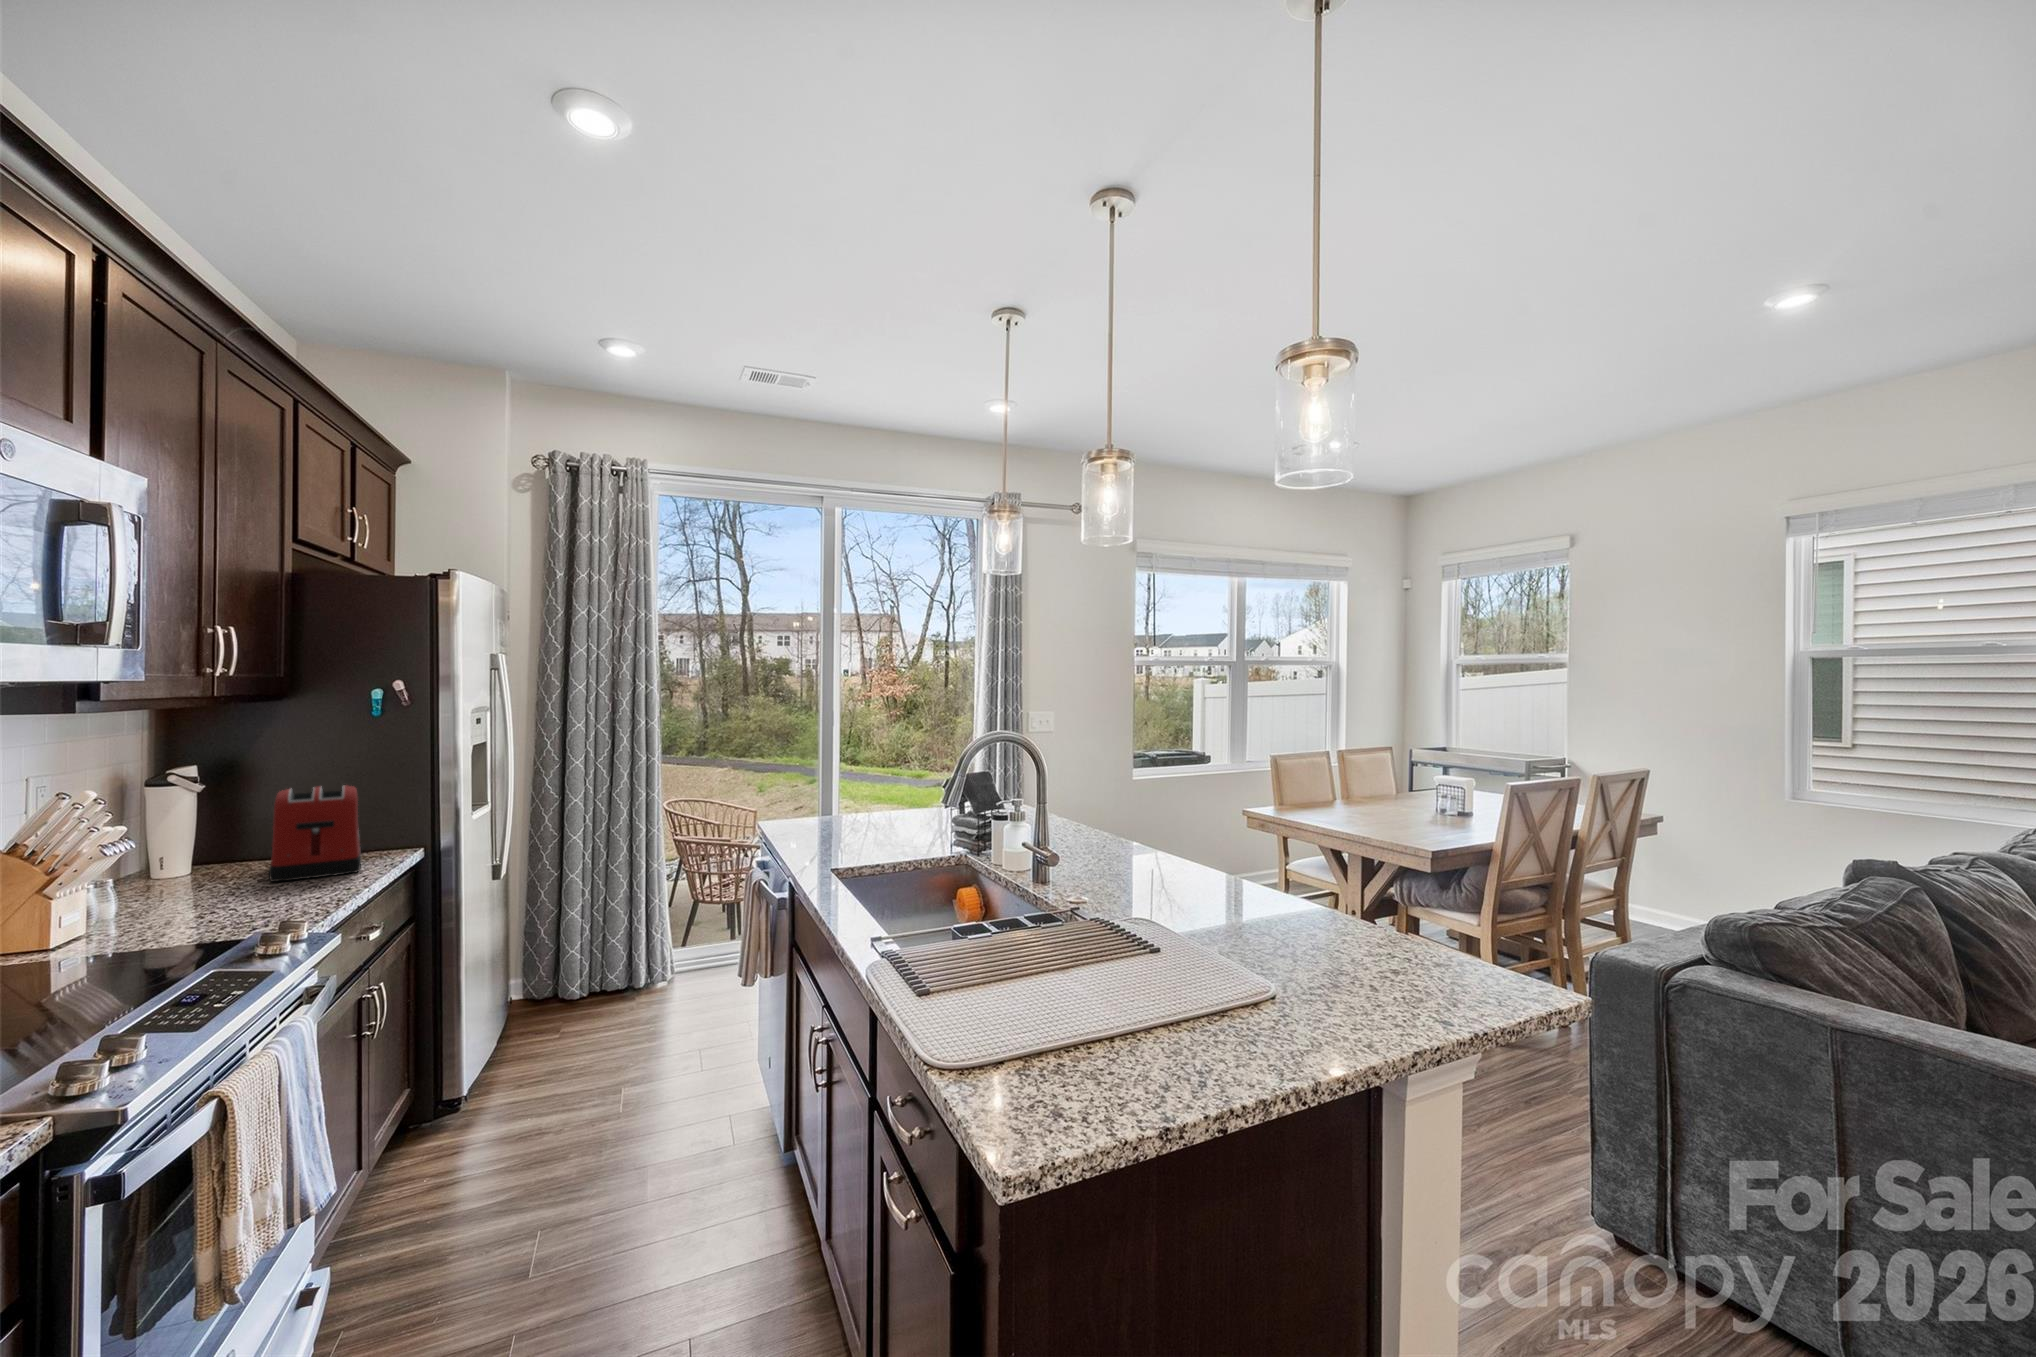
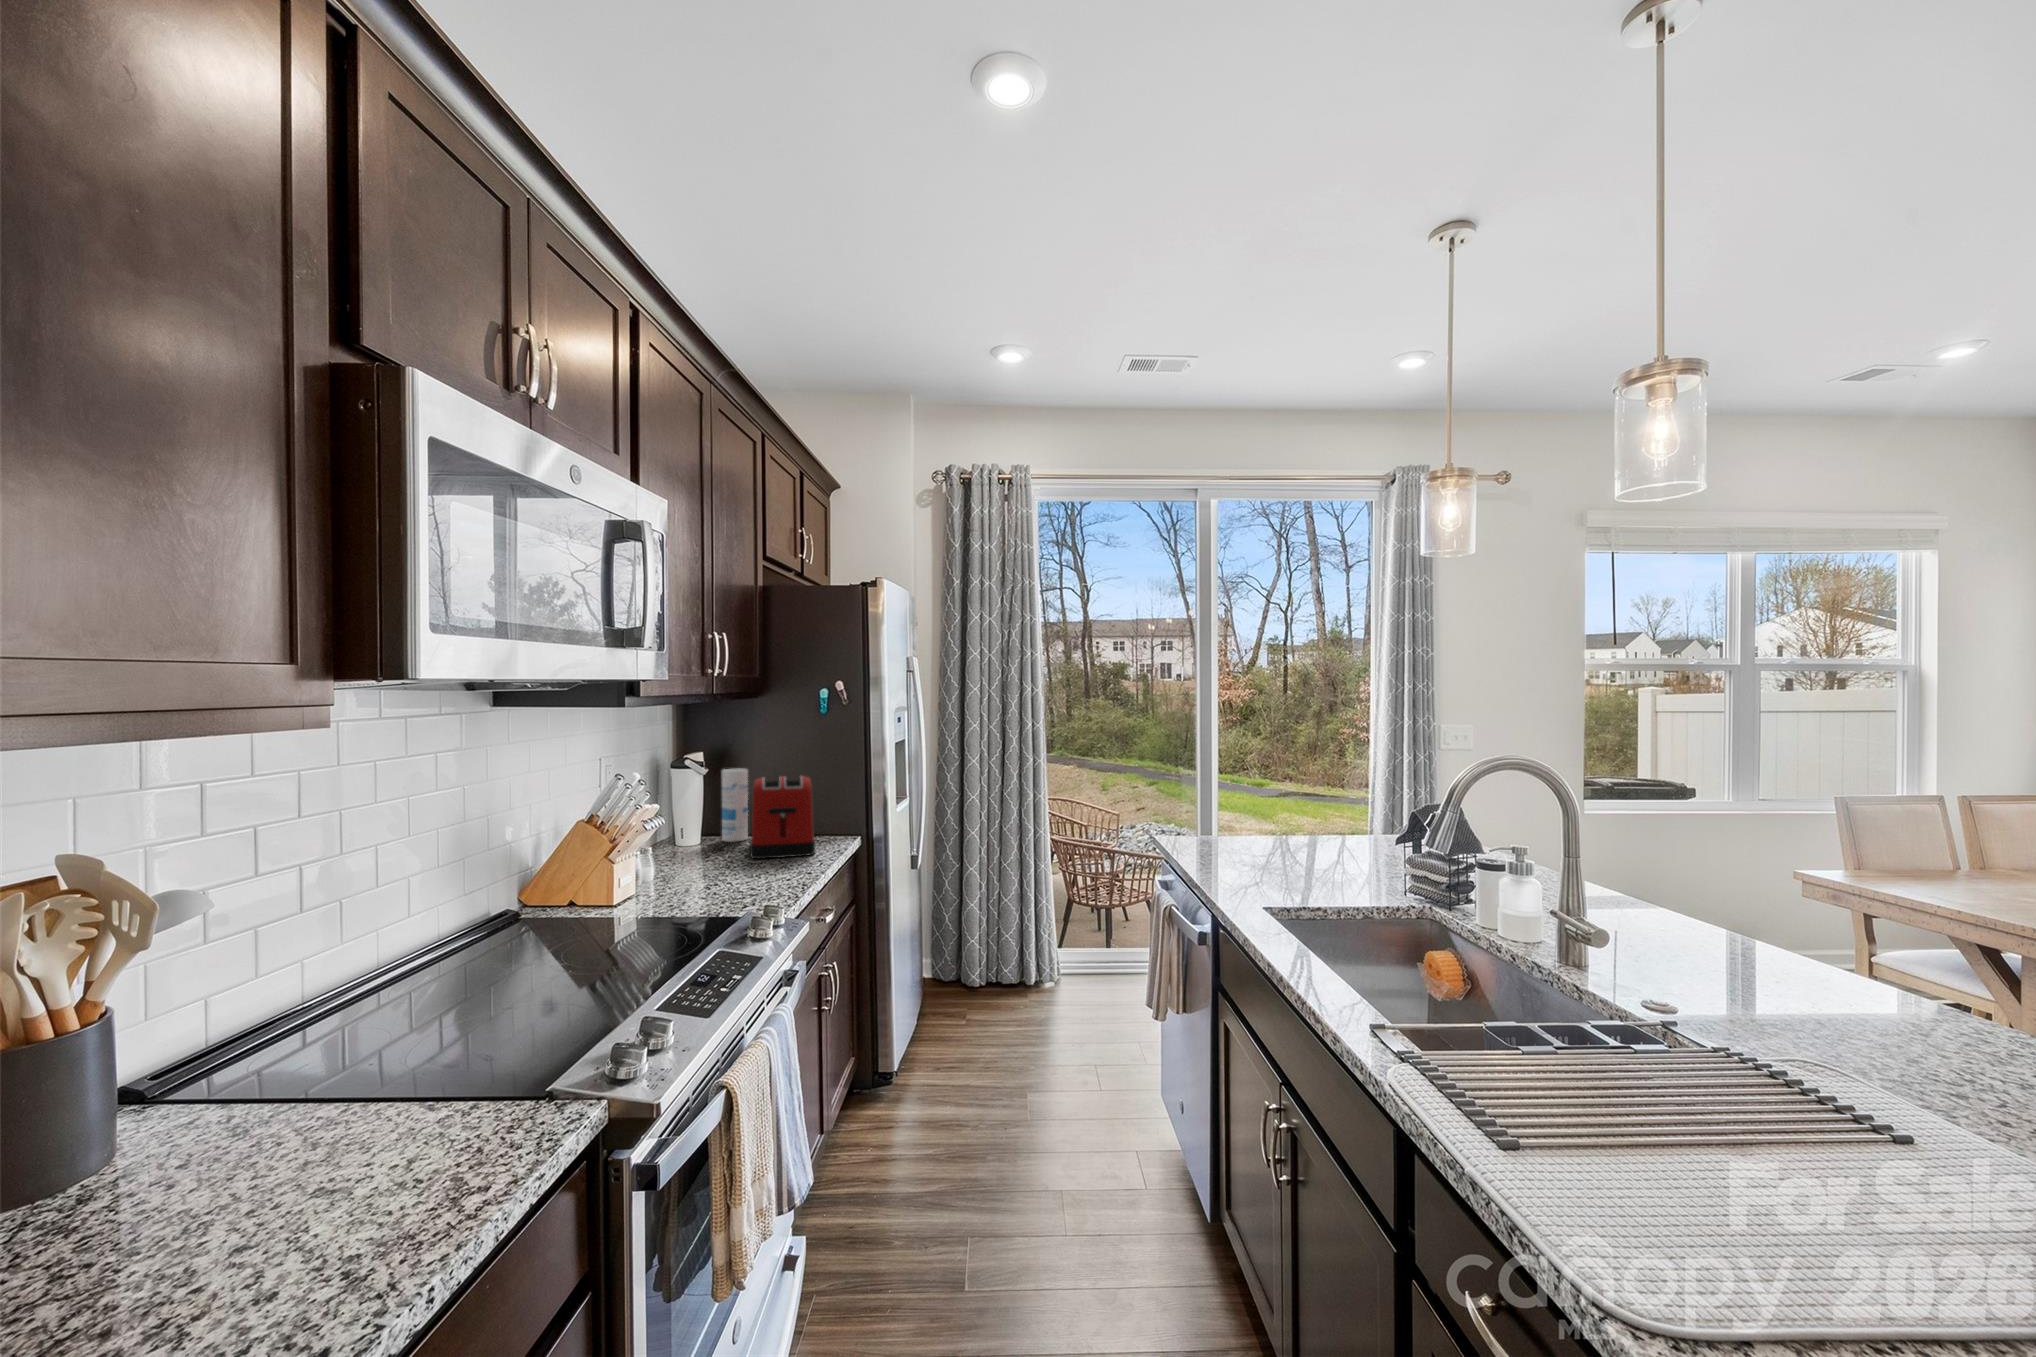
canister: none [231,780,270,865] -> present [722,769,748,842]

